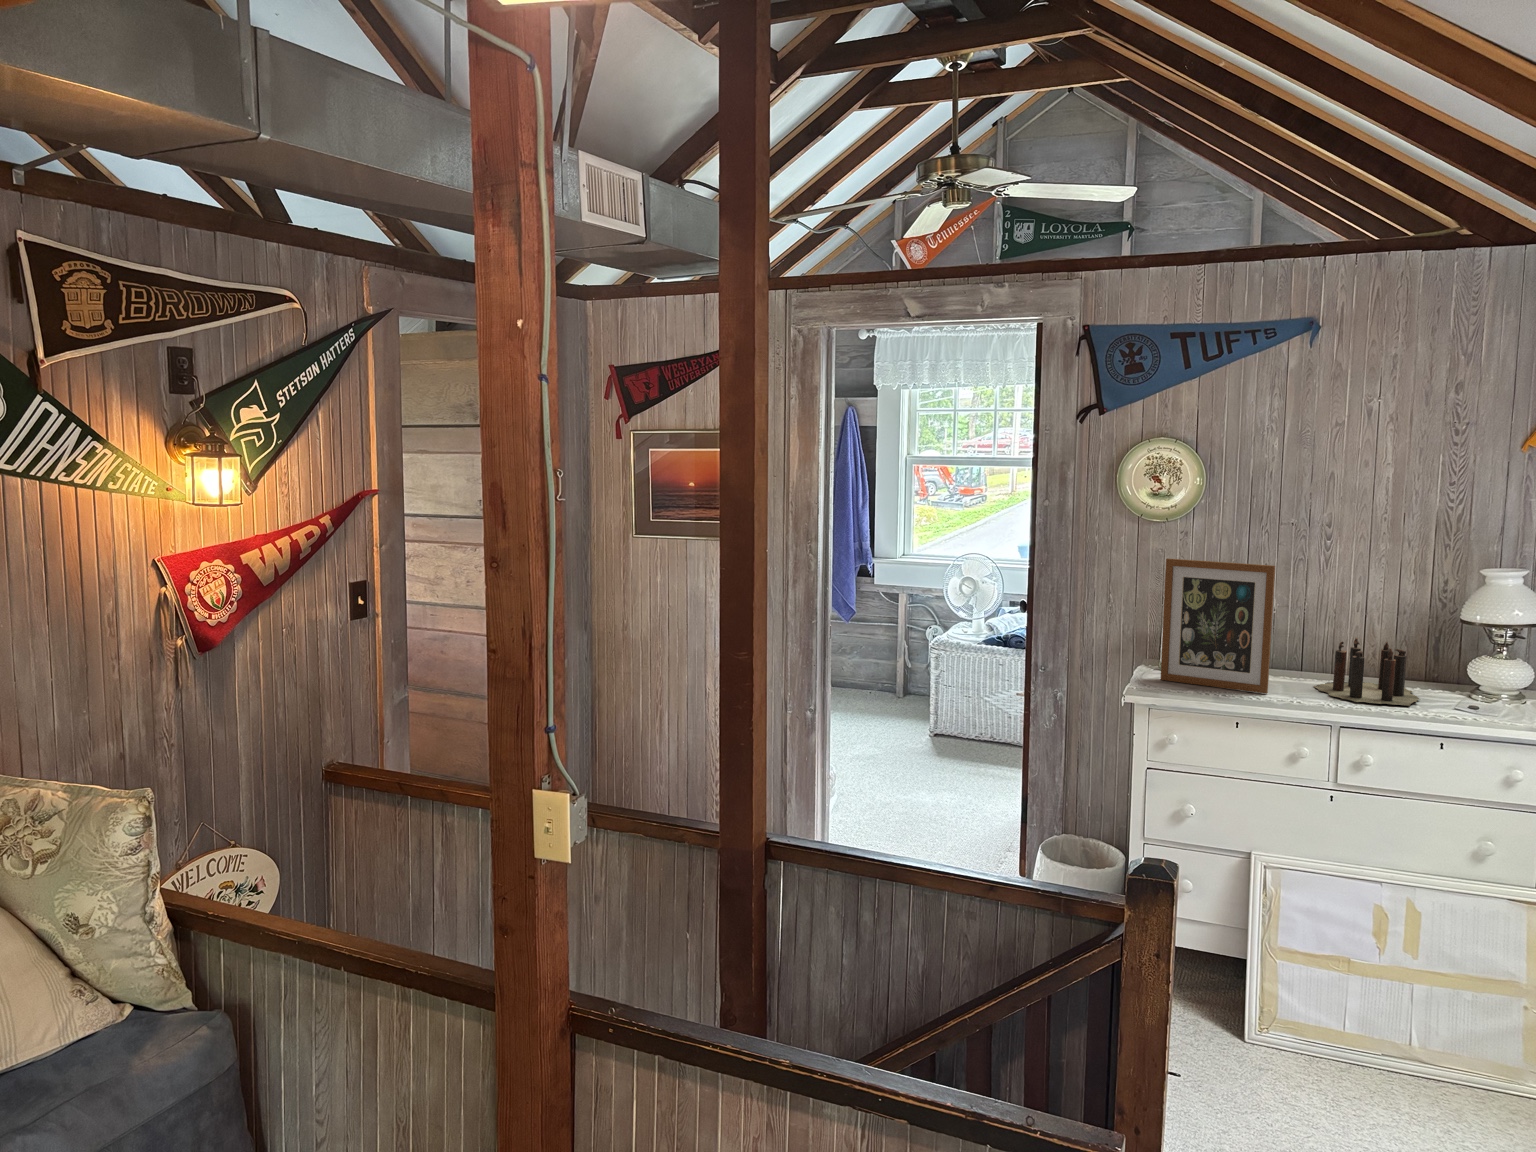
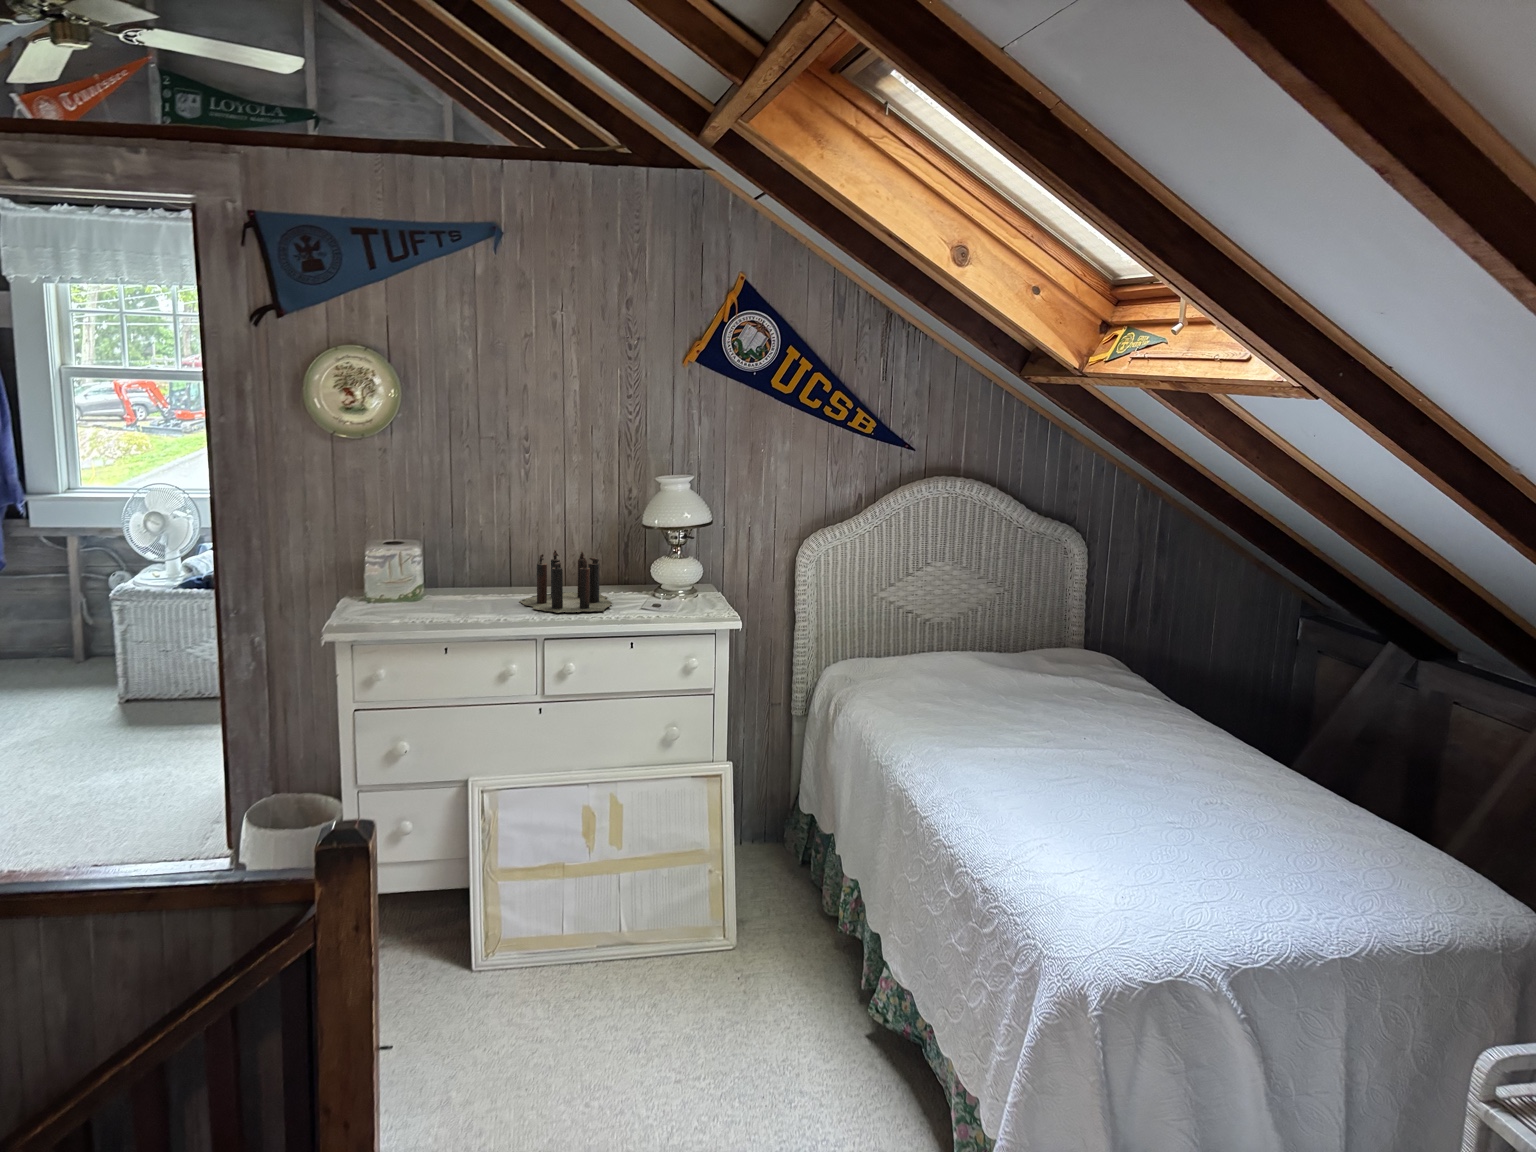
picture frame: present [1161,558,1275,694] -> none [360,478,475,614]

